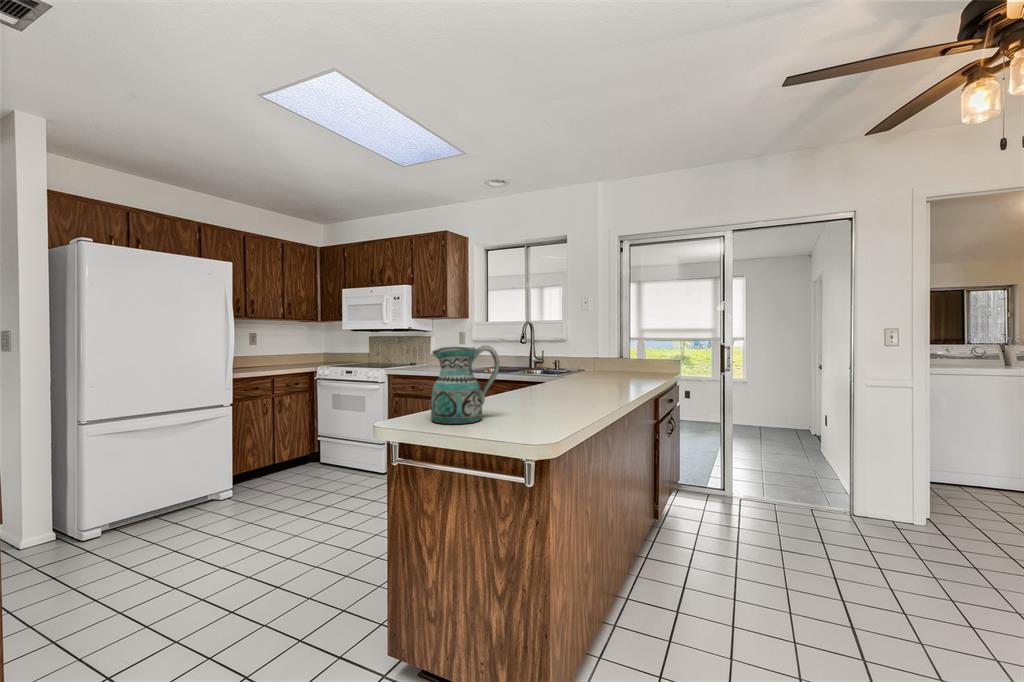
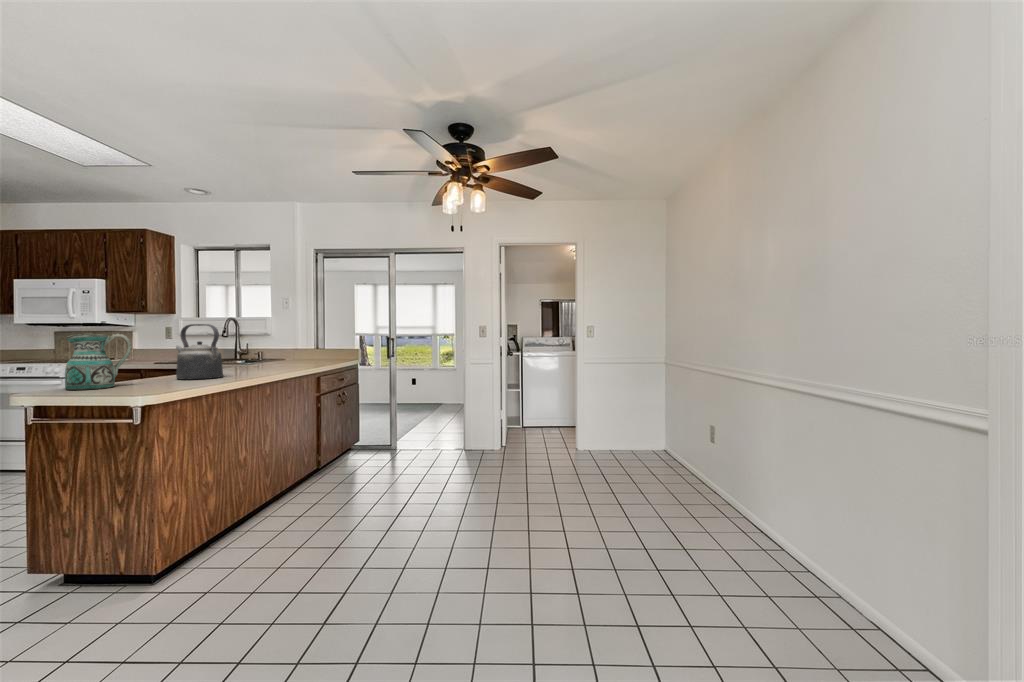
kettle: none [525,331,585,408] -> present [176,324,223,380]

